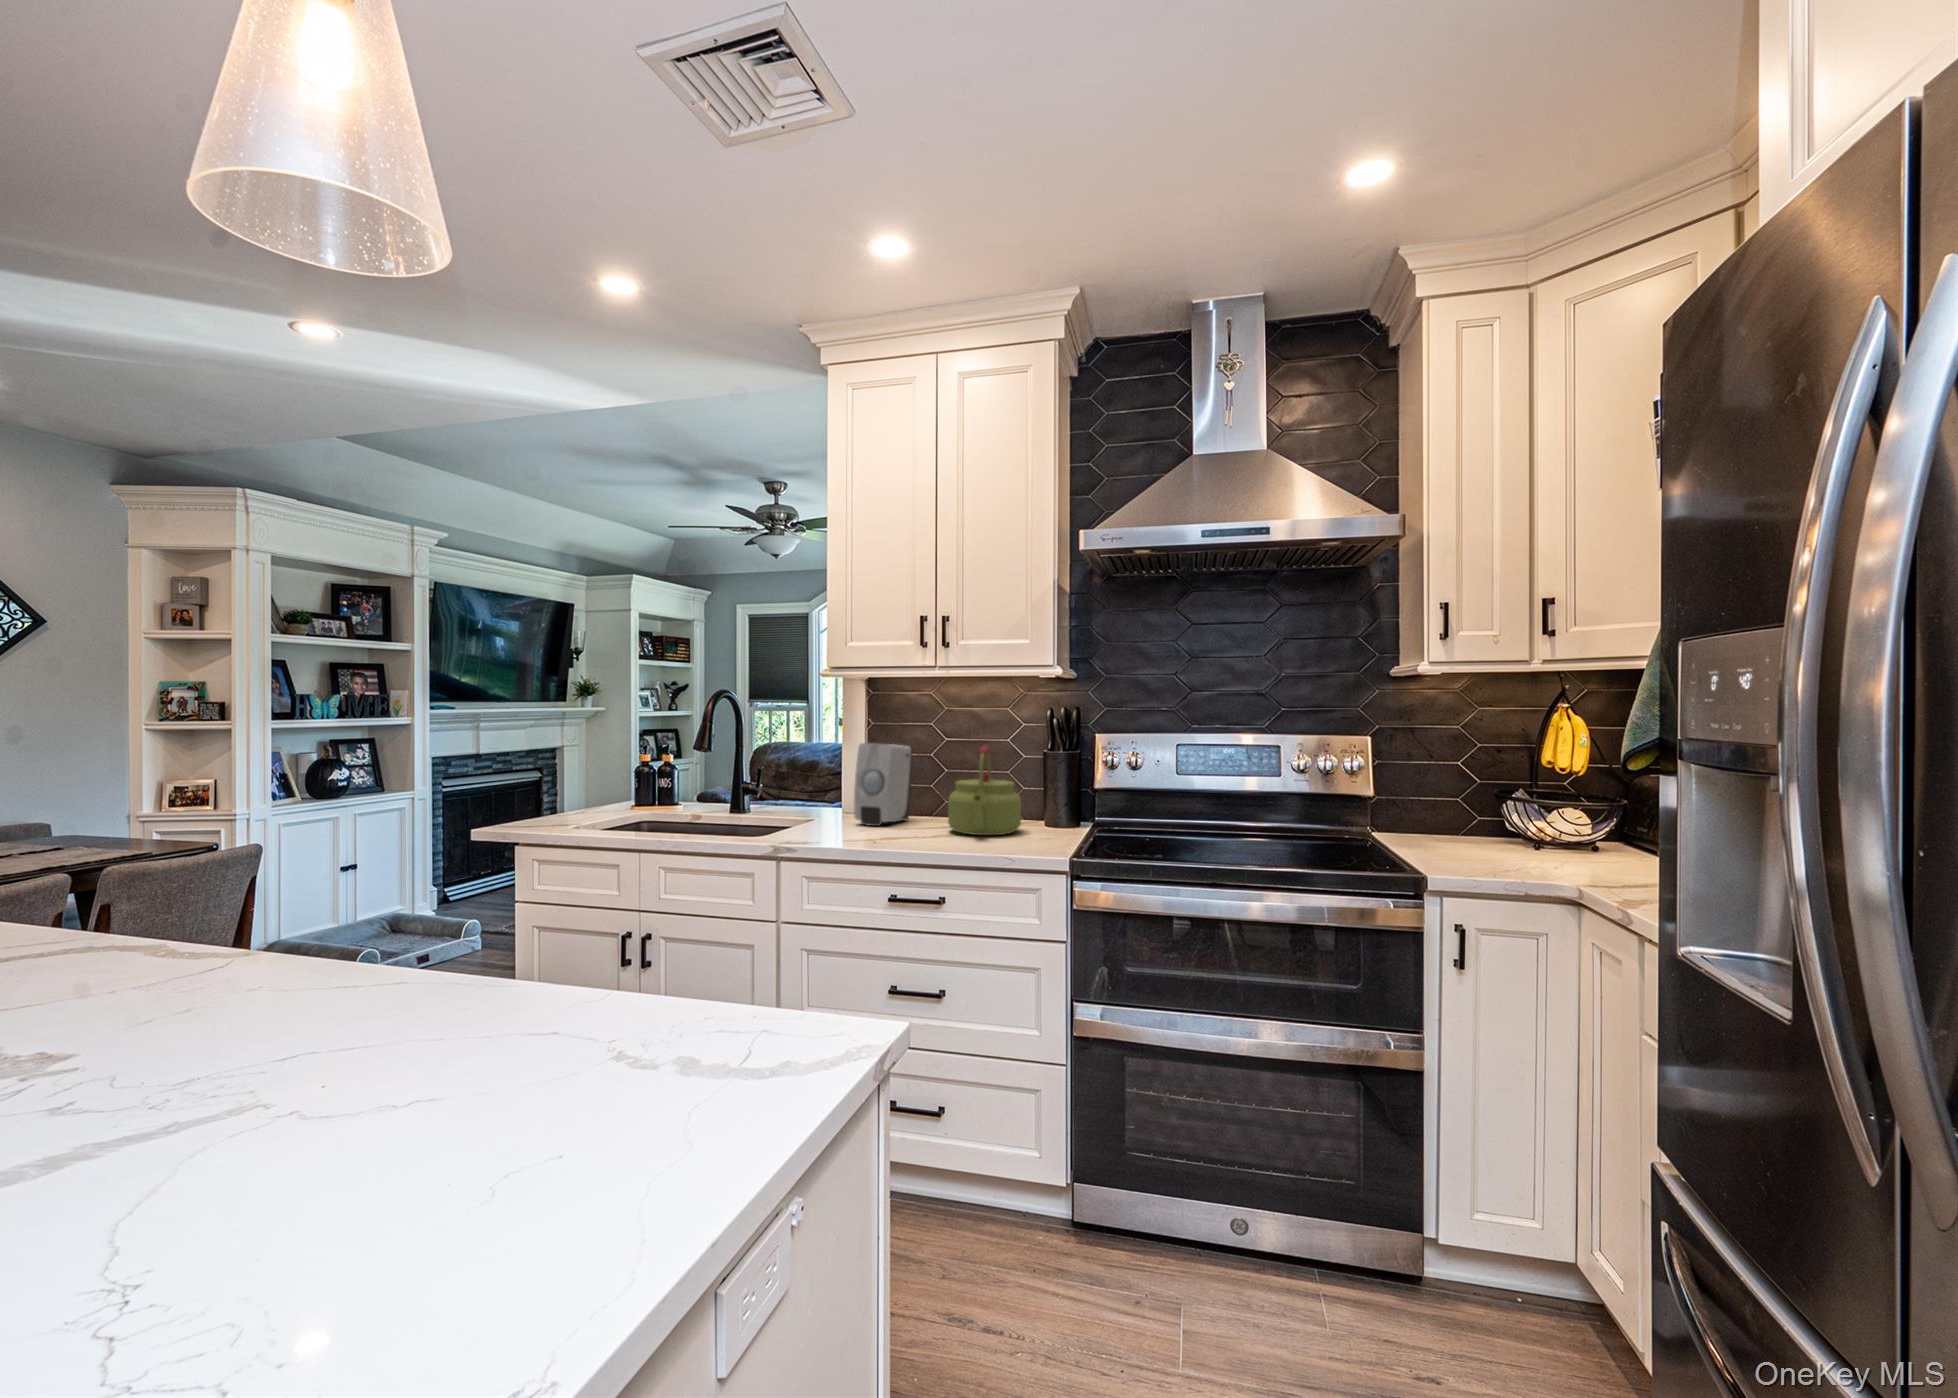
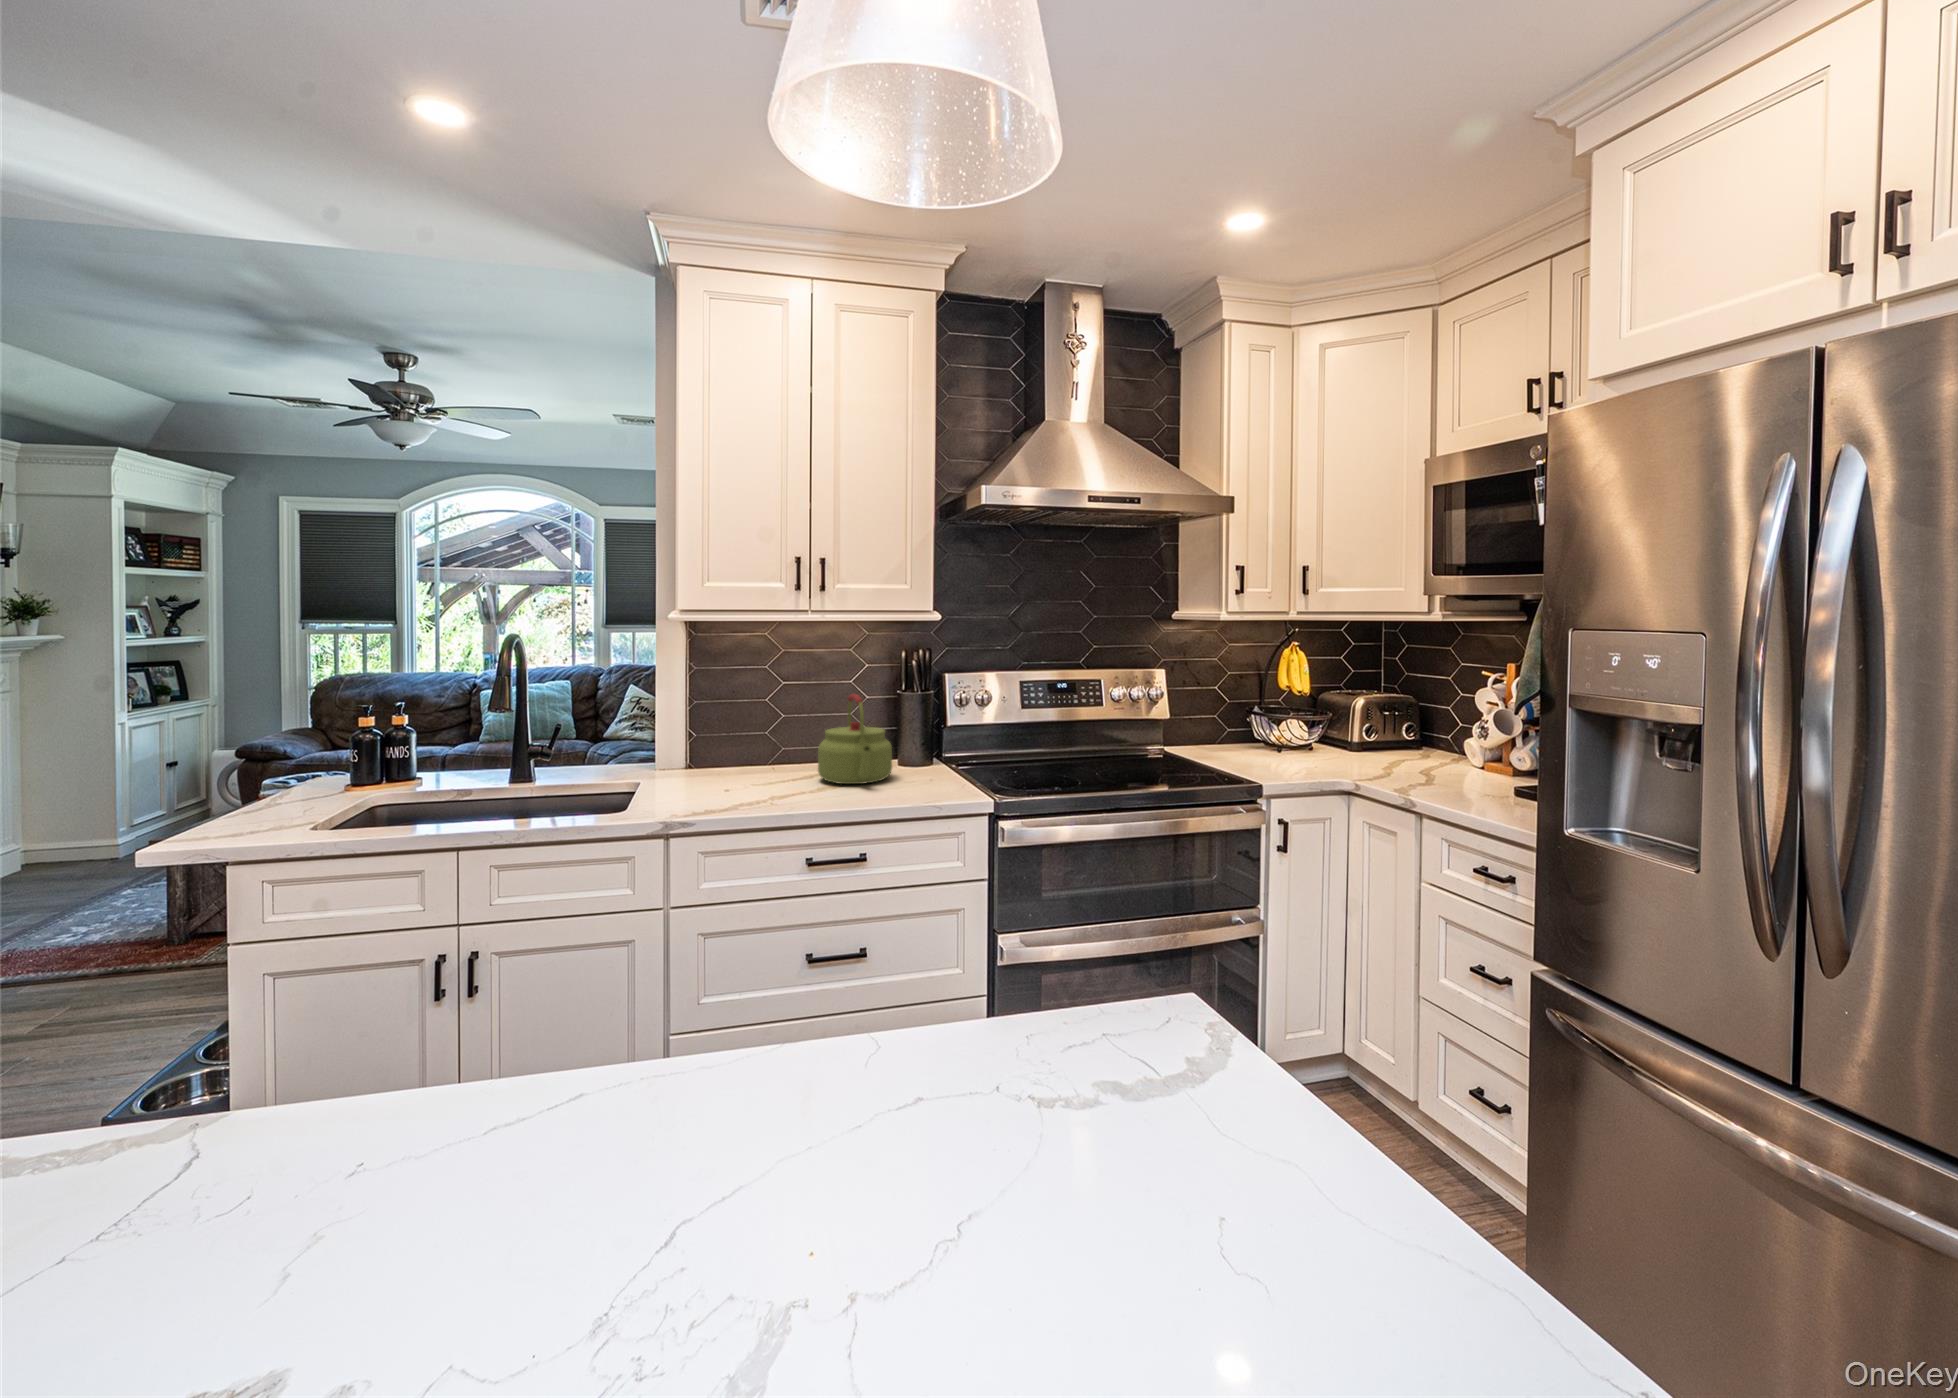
soap dispenser: present [854,743,913,826] -> none [704,696,755,785]

